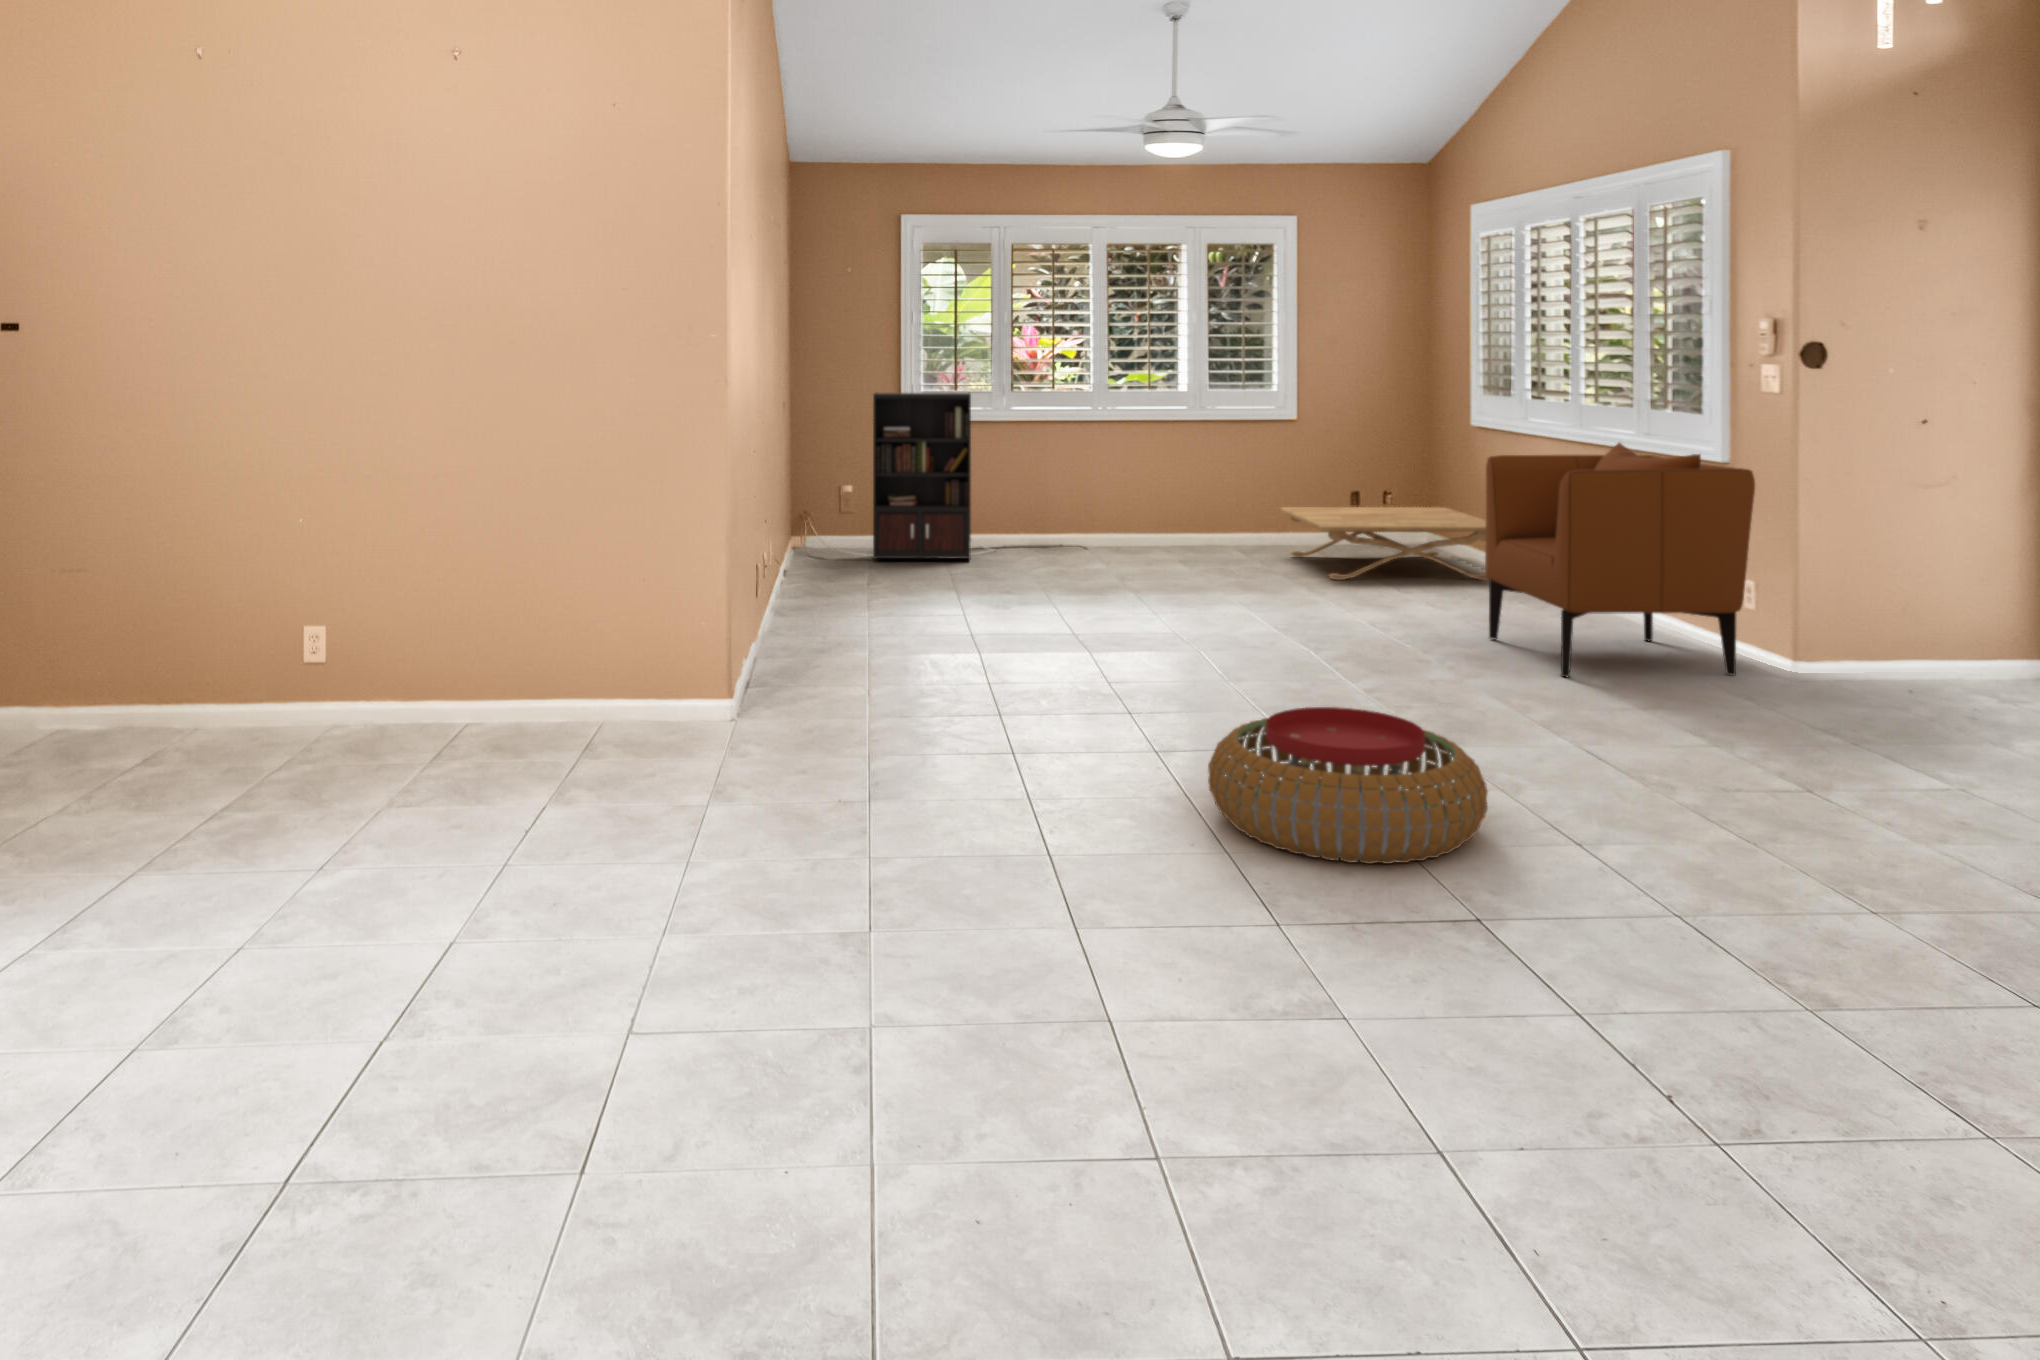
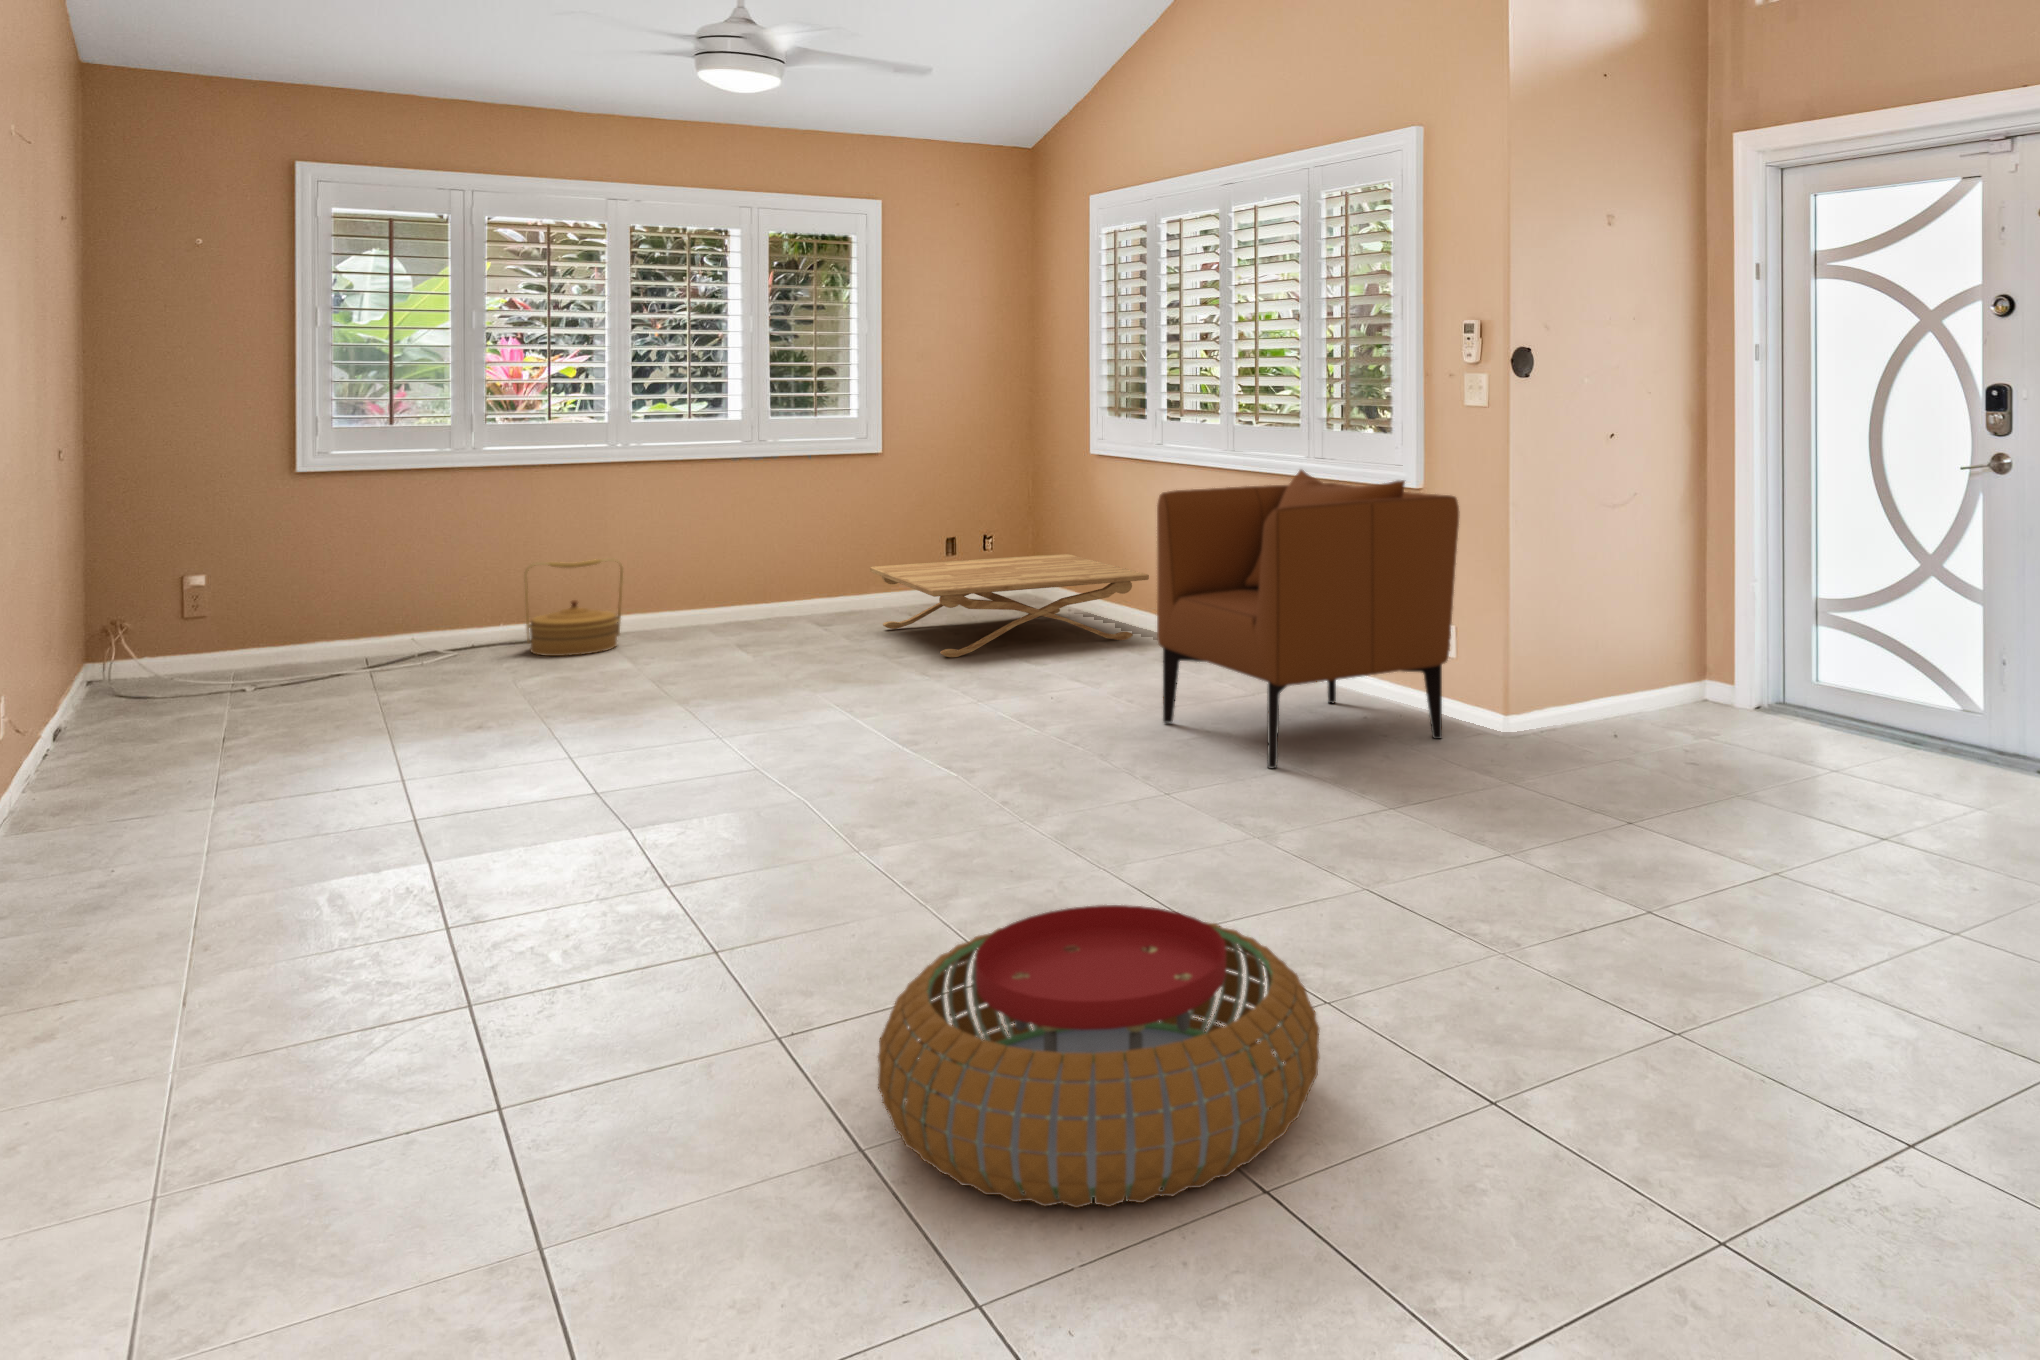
bookcase: present [873,393,971,559] -> none [236,428,457,694]
woven basket: none [1038,489,1102,555] -> present [524,558,623,656]

